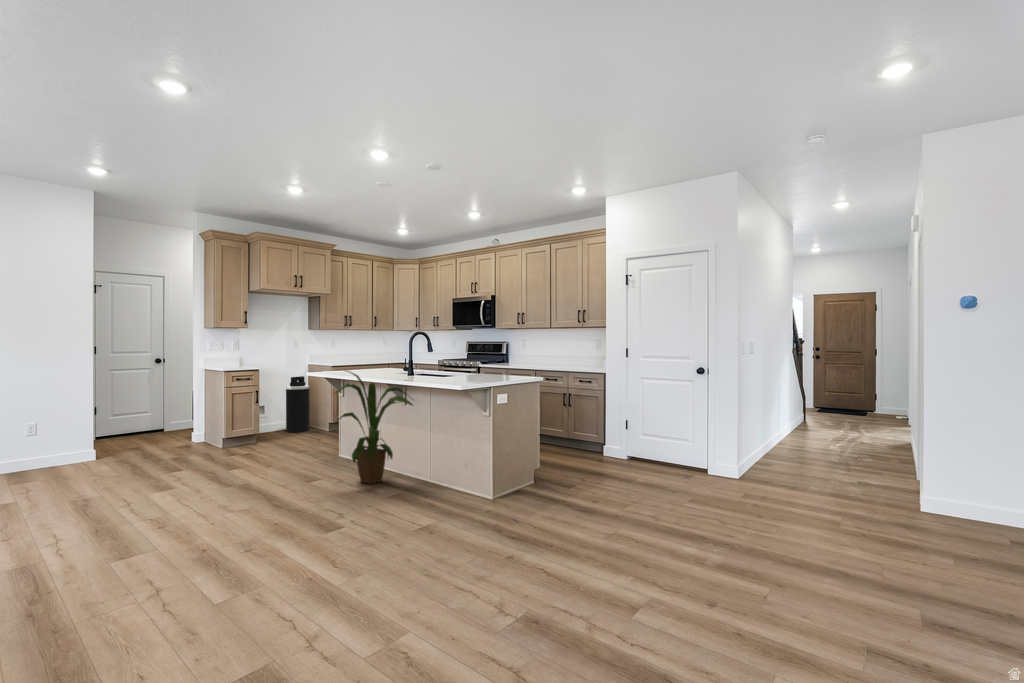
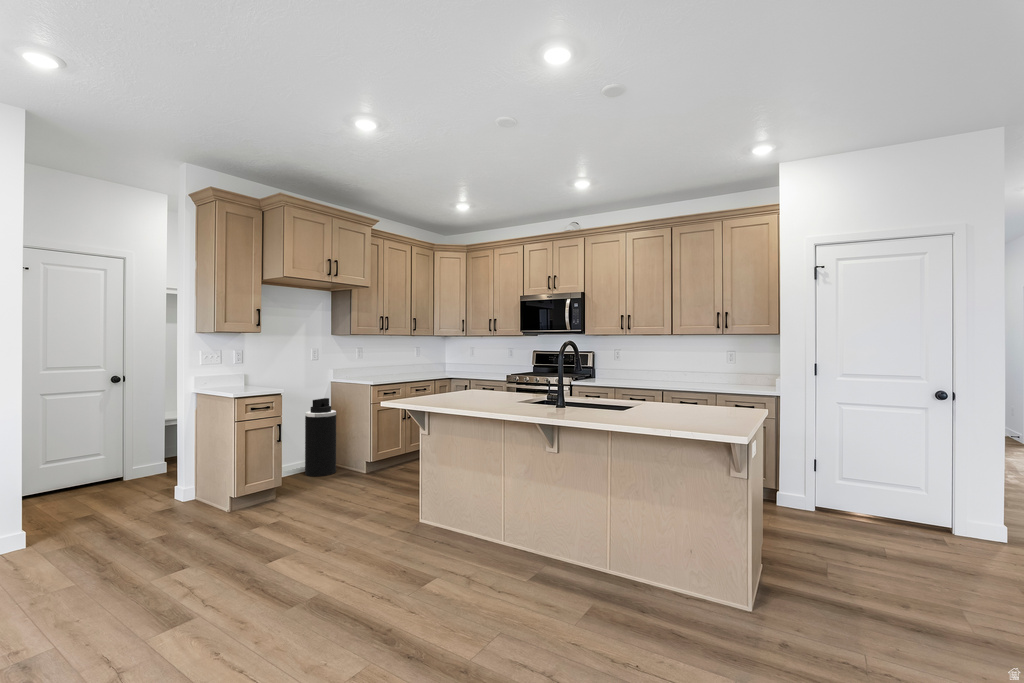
house plant: present [335,371,413,484] -> none [456,406,595,589]

